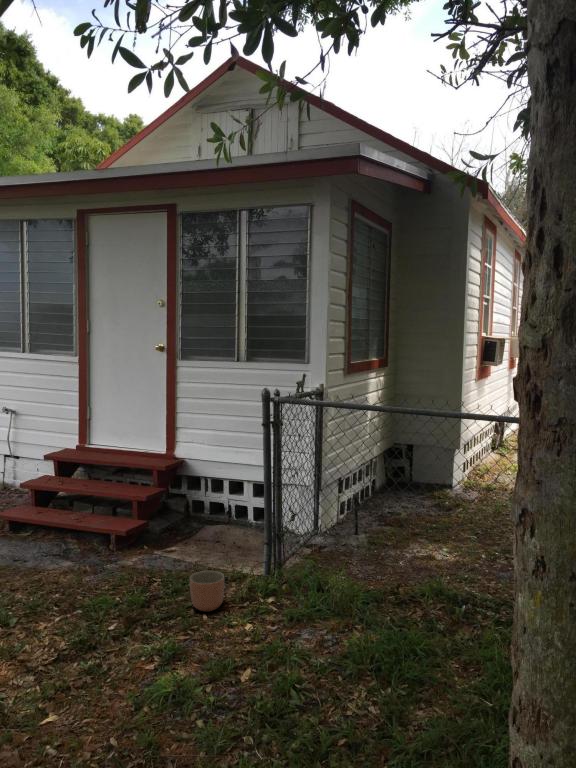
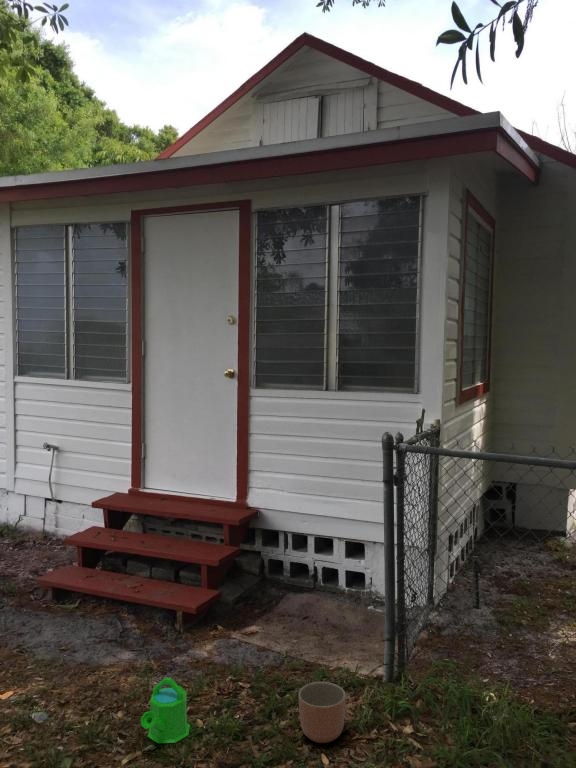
watering can: none [71,568,111,614] -> present [141,678,190,743]

